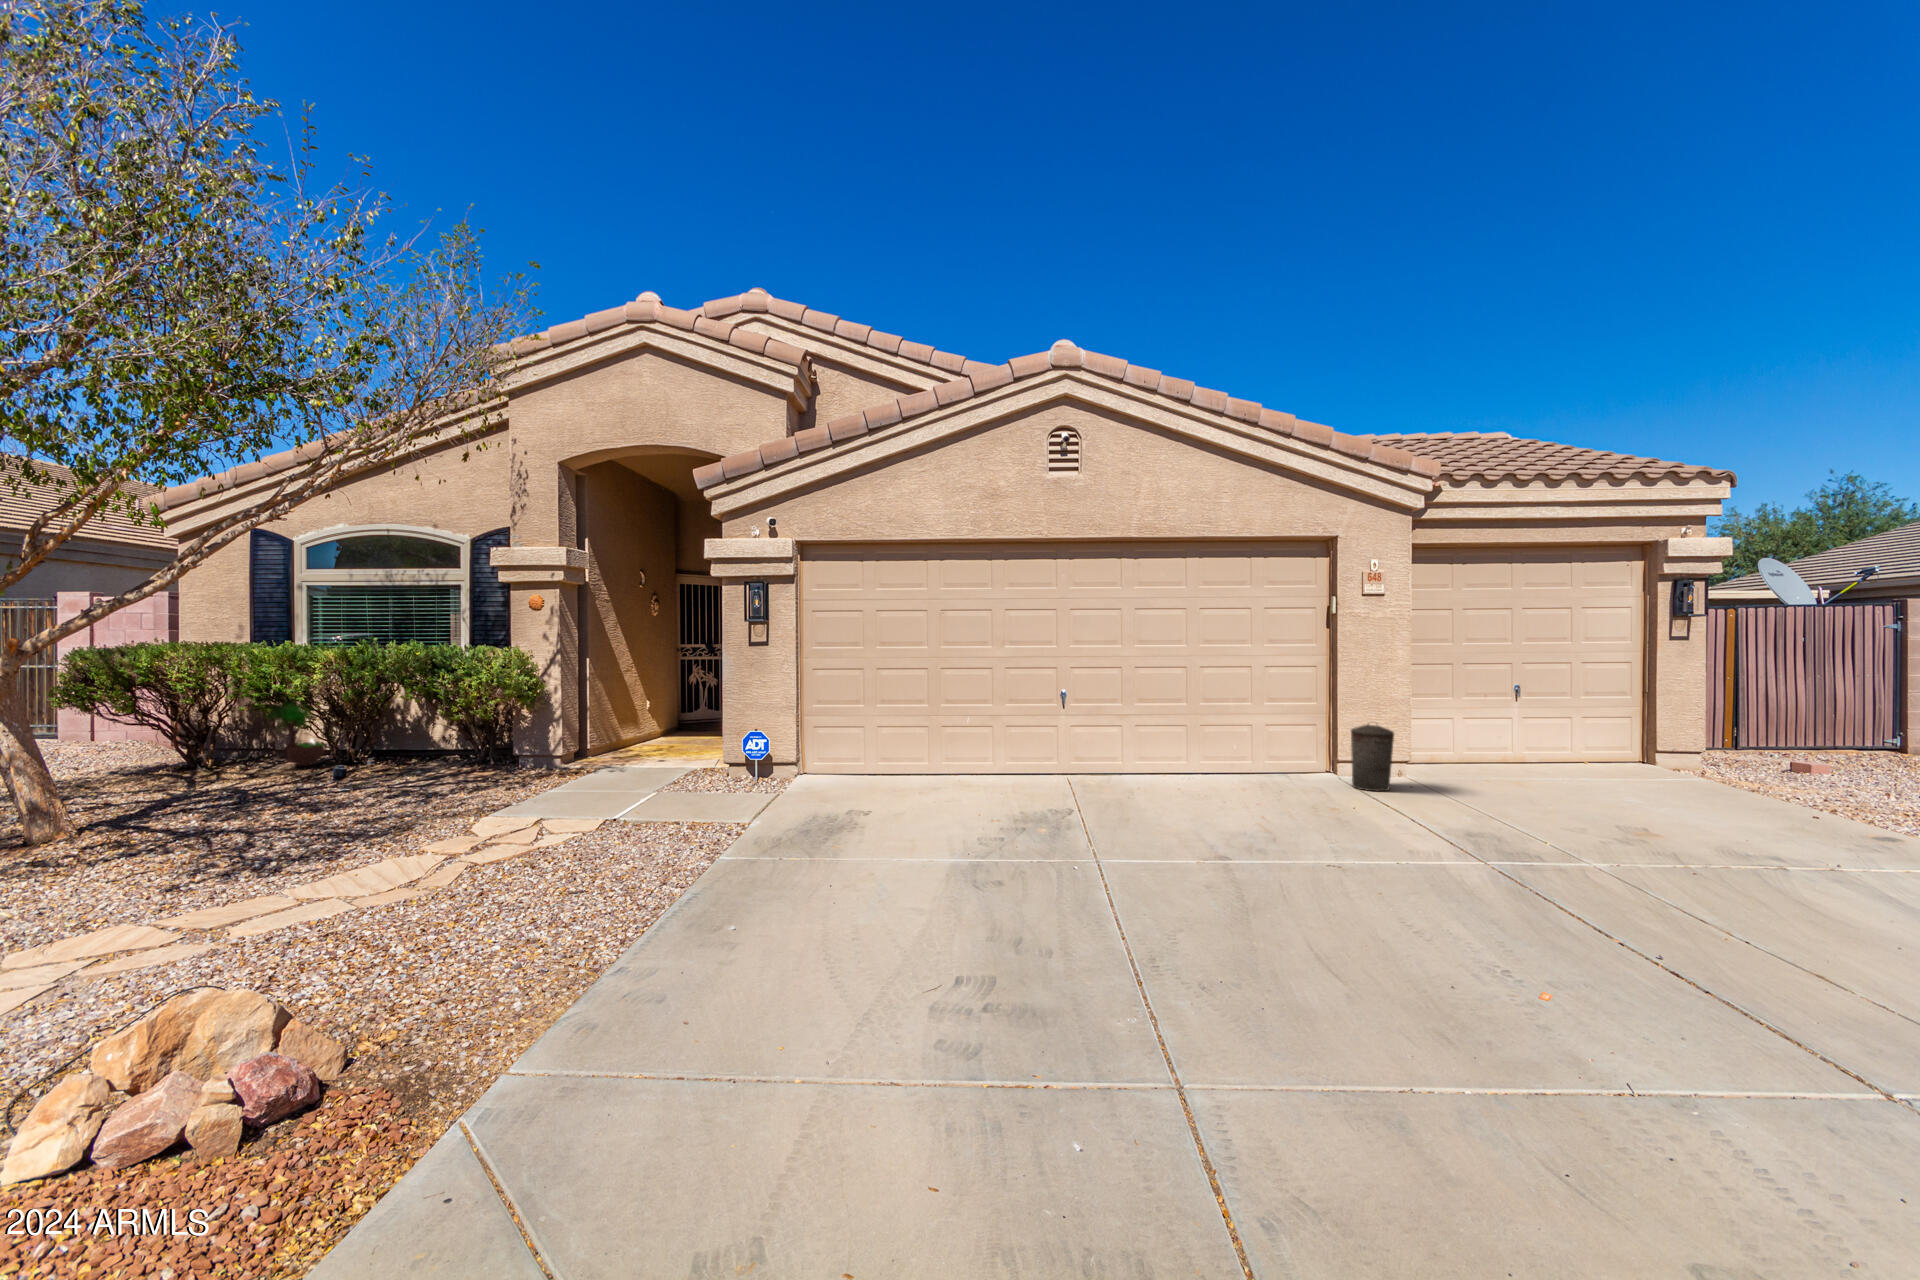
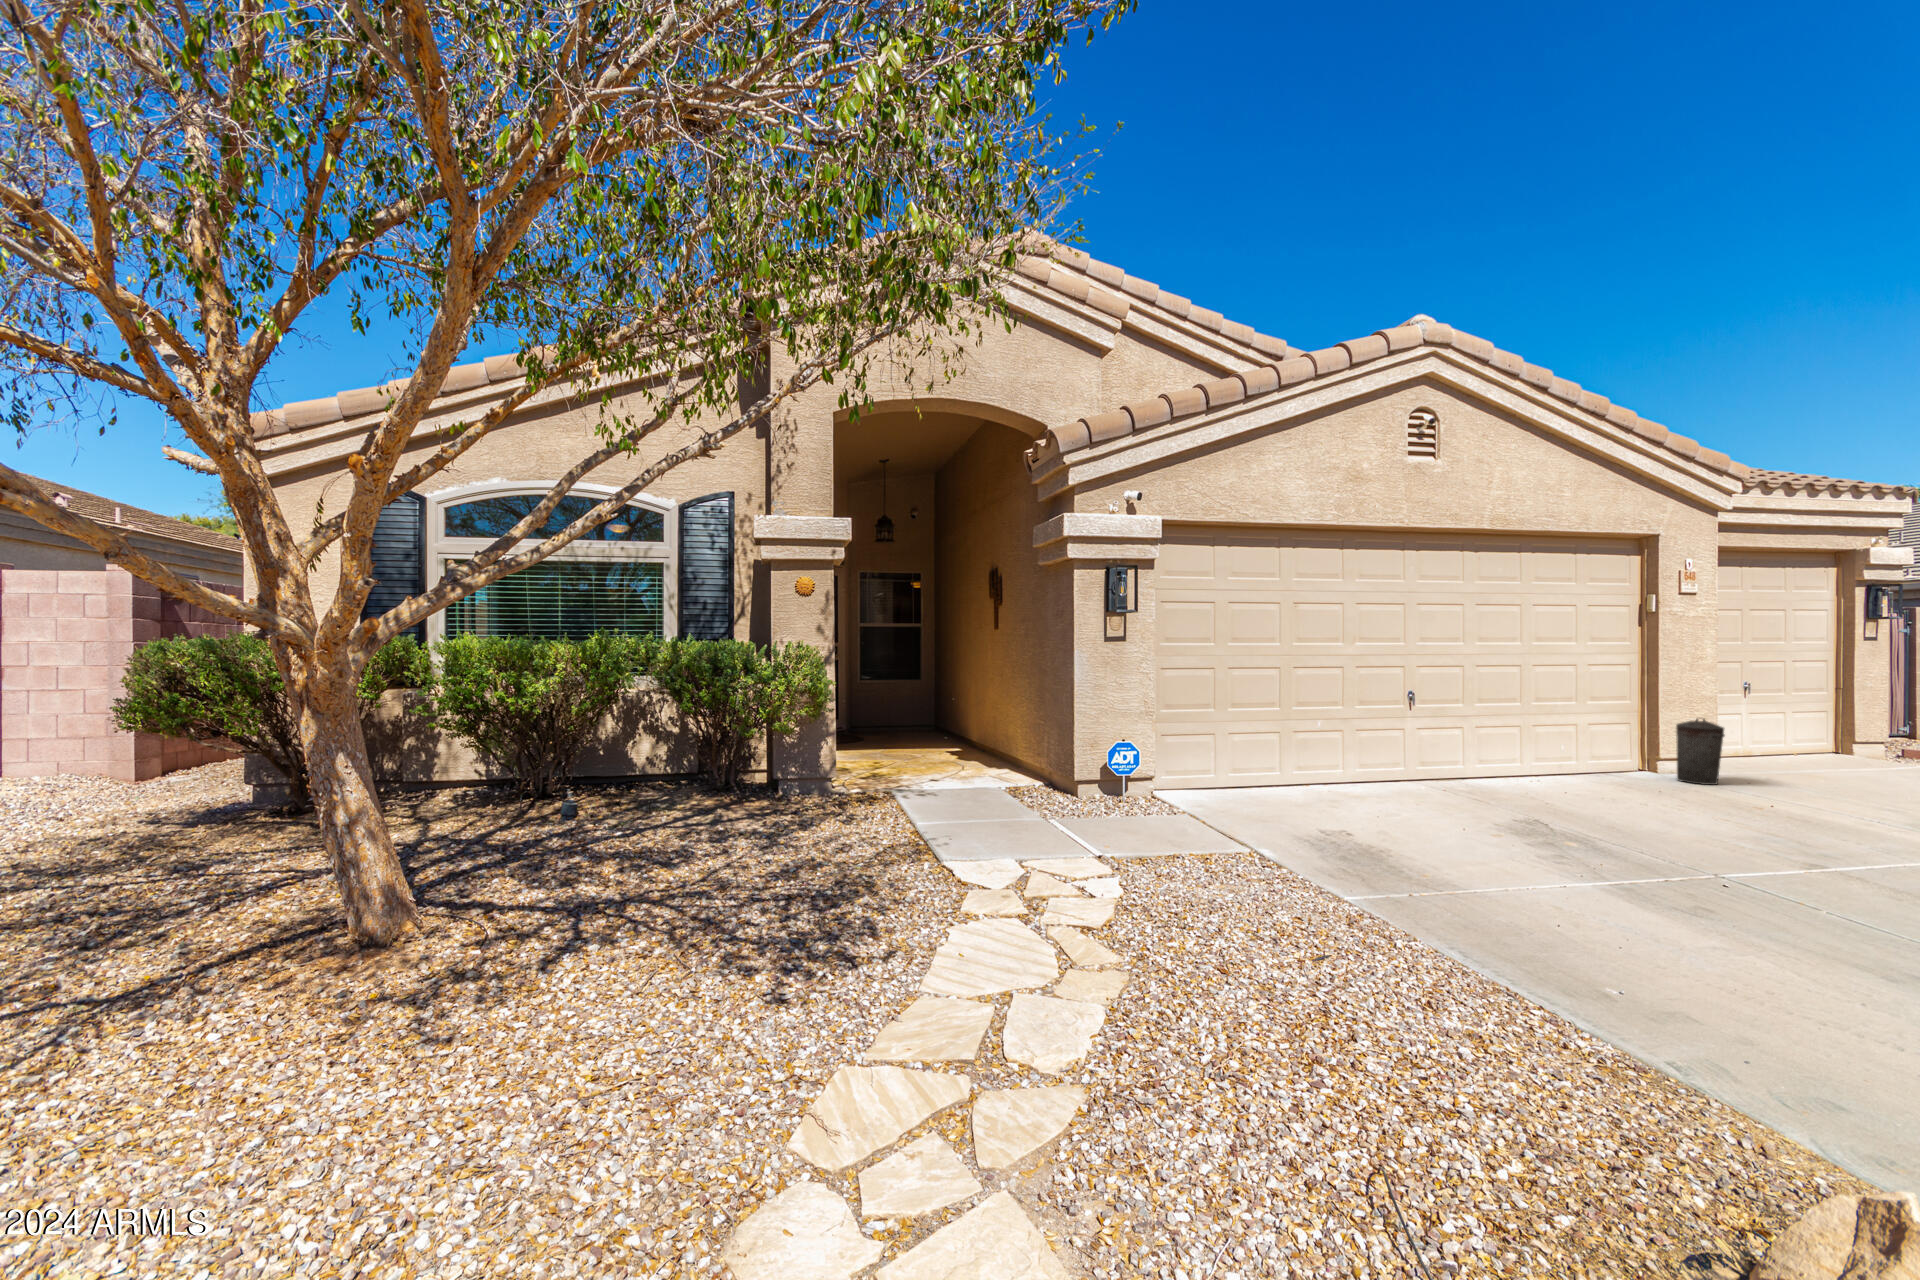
potted tree: present [269,702,325,766] -> none [445,707,516,804]

